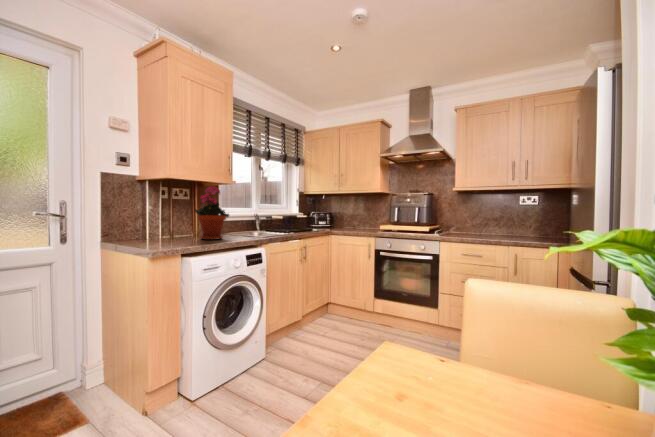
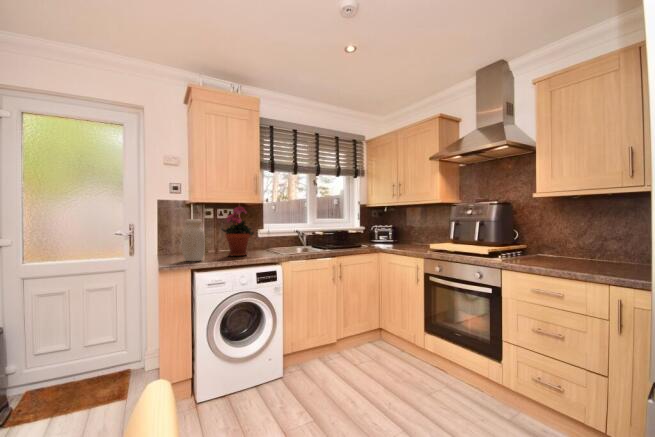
jar: none [159,197,187,245] -> present [182,219,205,261]

